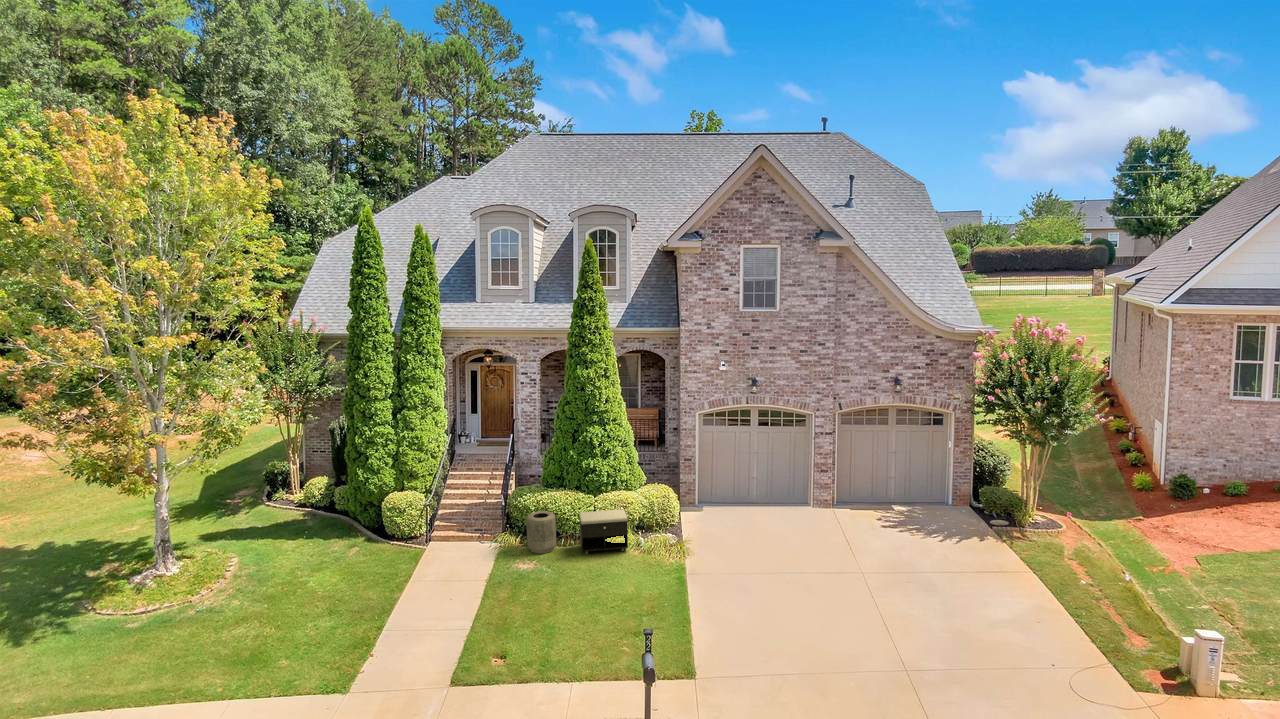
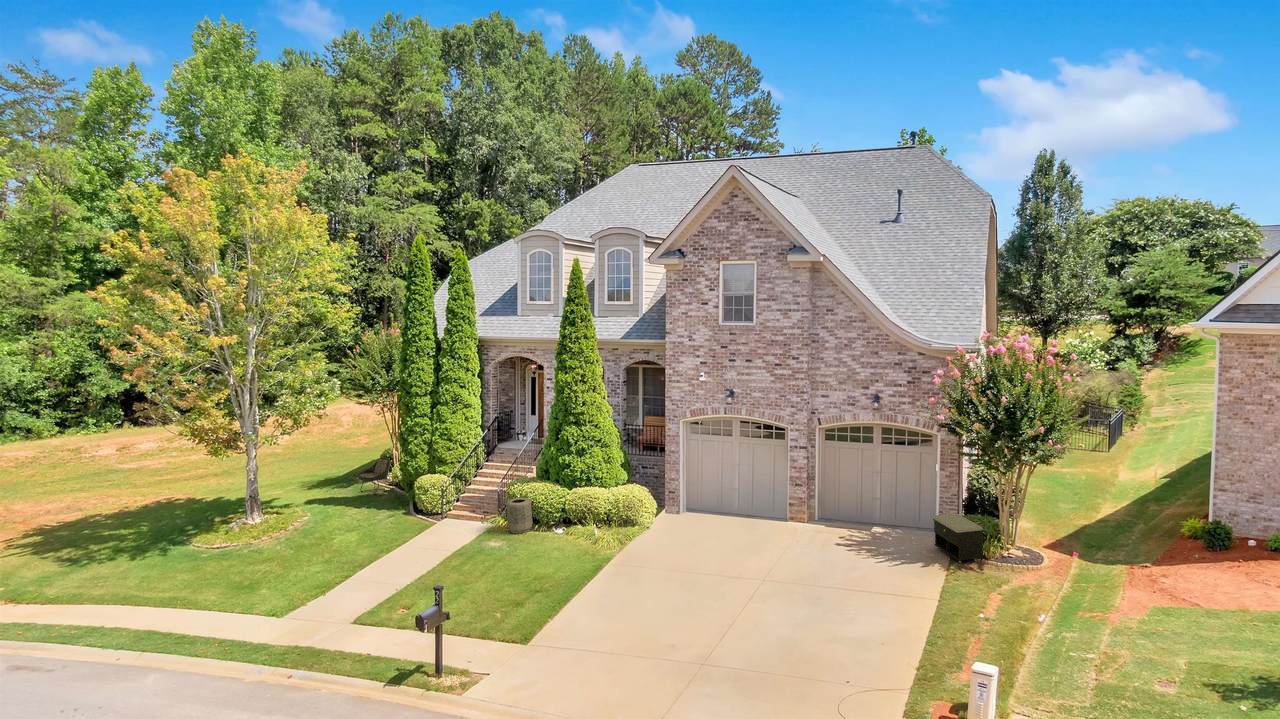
lounge chair: none [277,478,324,525] -> present [357,458,393,494]
storage bench: present [579,509,628,554] -> present [933,513,983,563]

